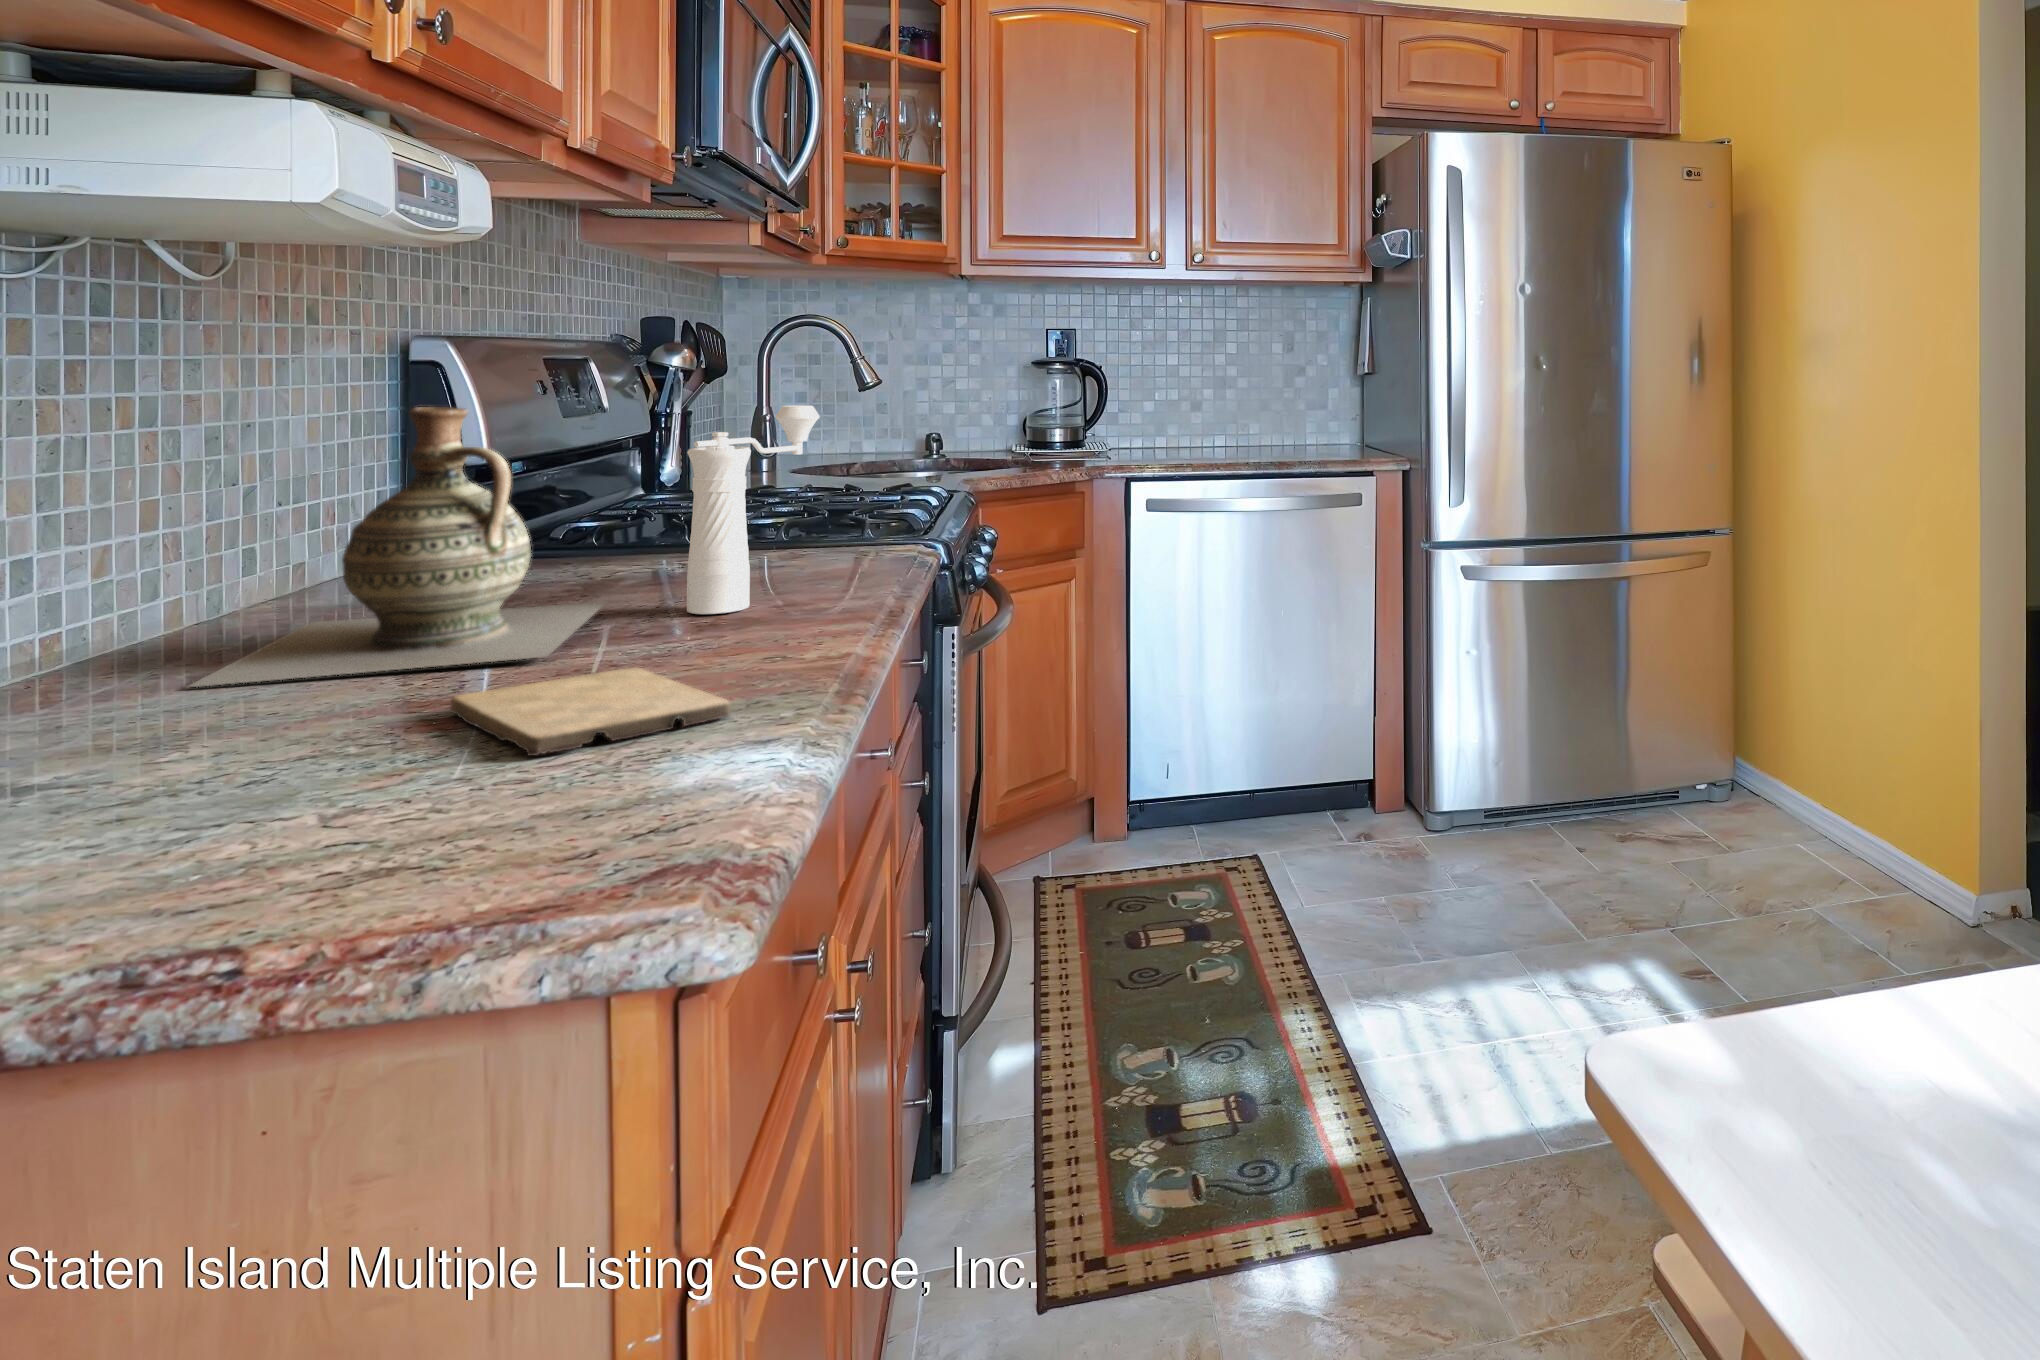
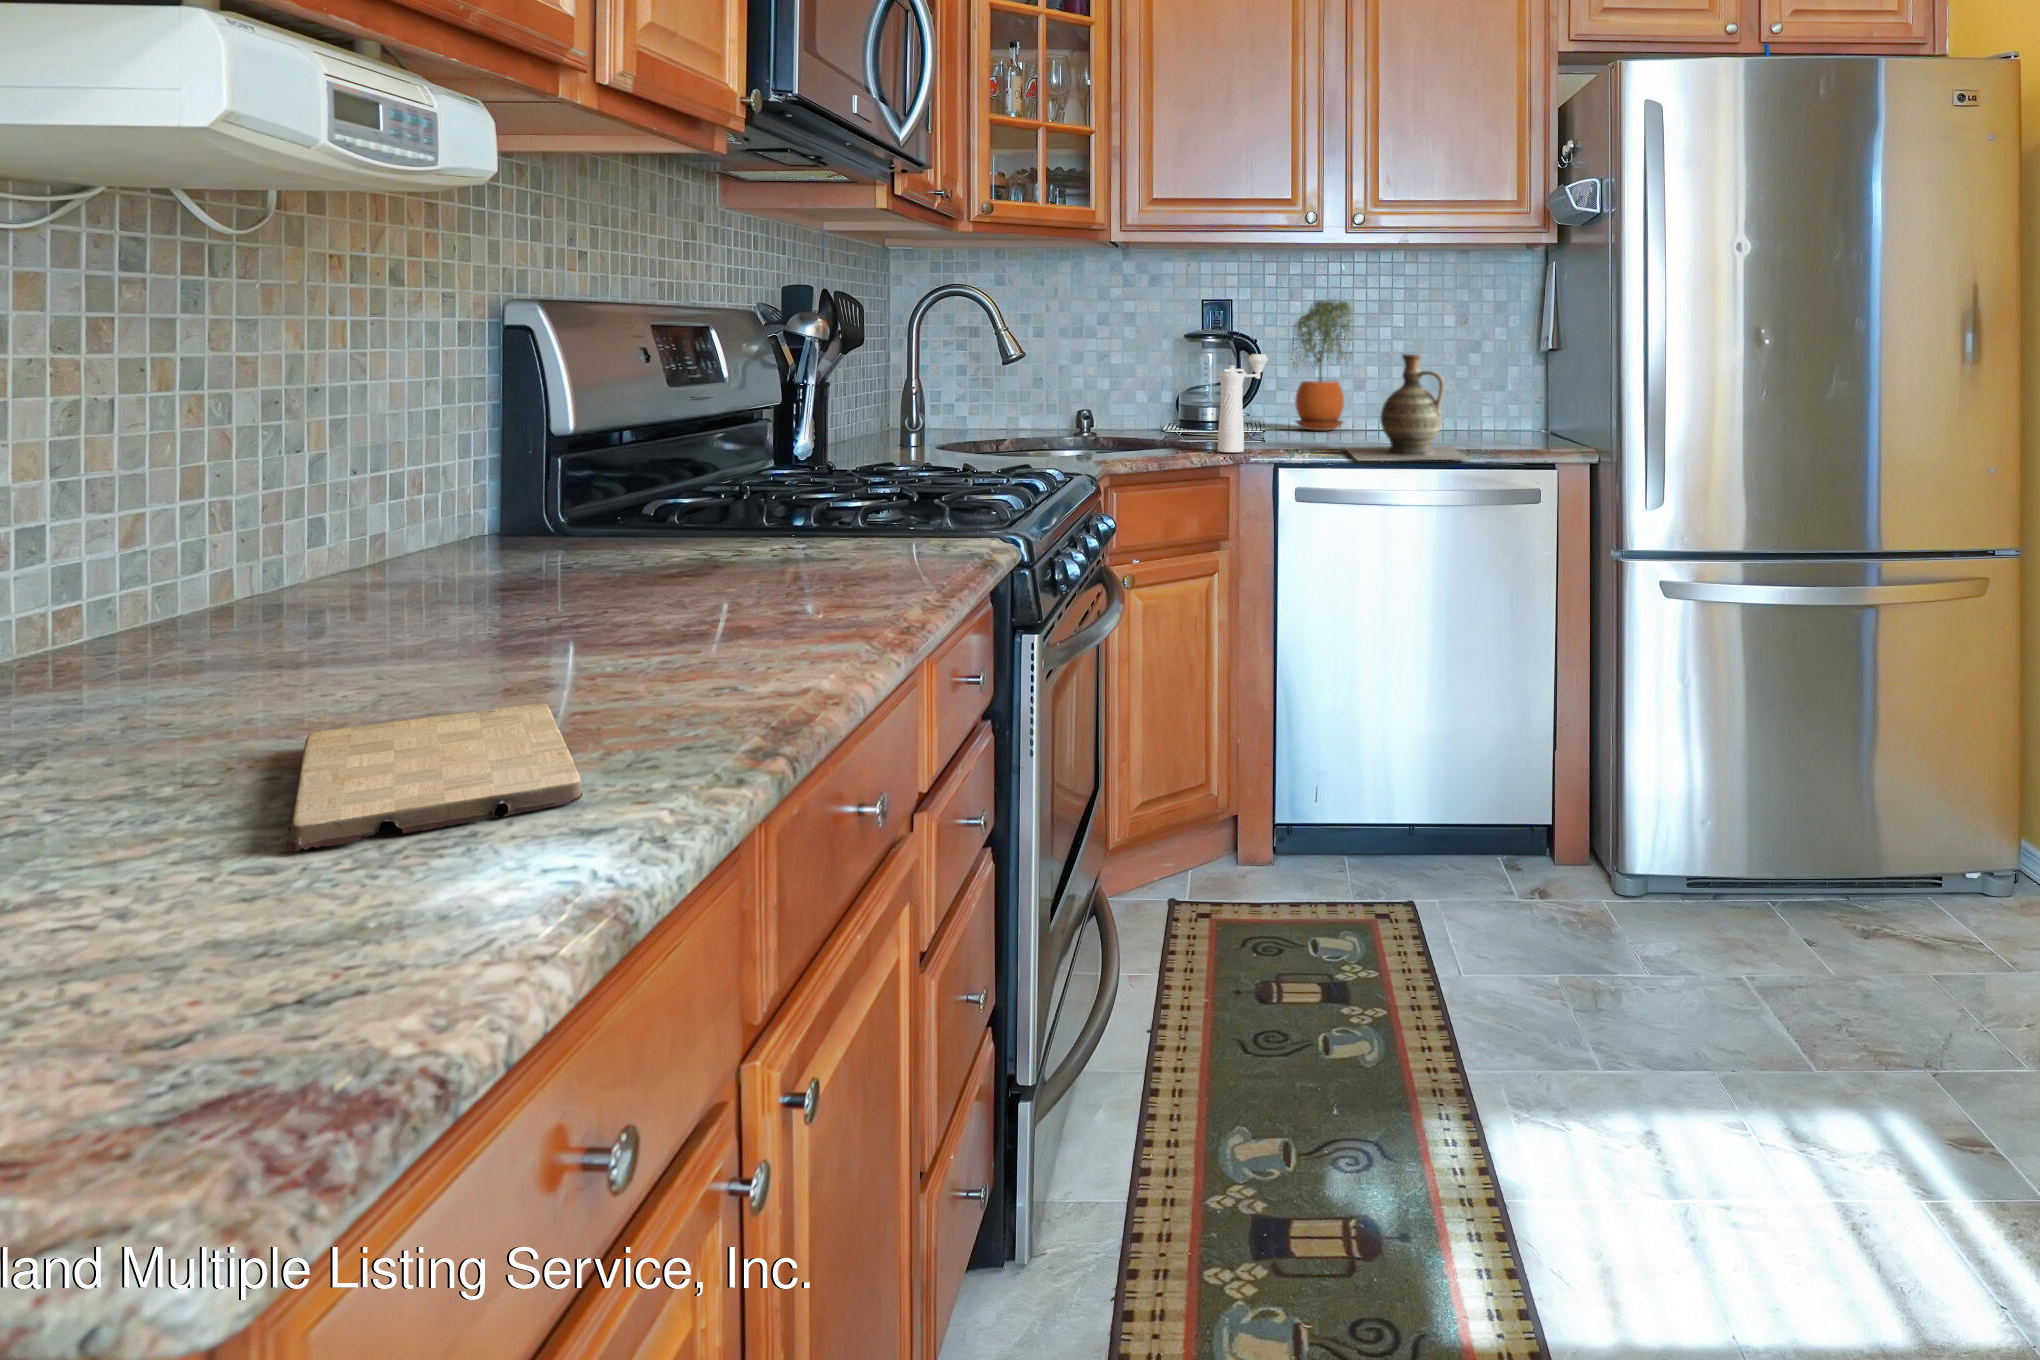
potted plant: none [1133,328,1199,449] -> present [1291,300,1352,431]
pepper mill: present [687,405,820,614] -> present [1218,354,1268,452]
ceramic jug: present [187,407,606,688] -> present [1344,354,1469,461]

